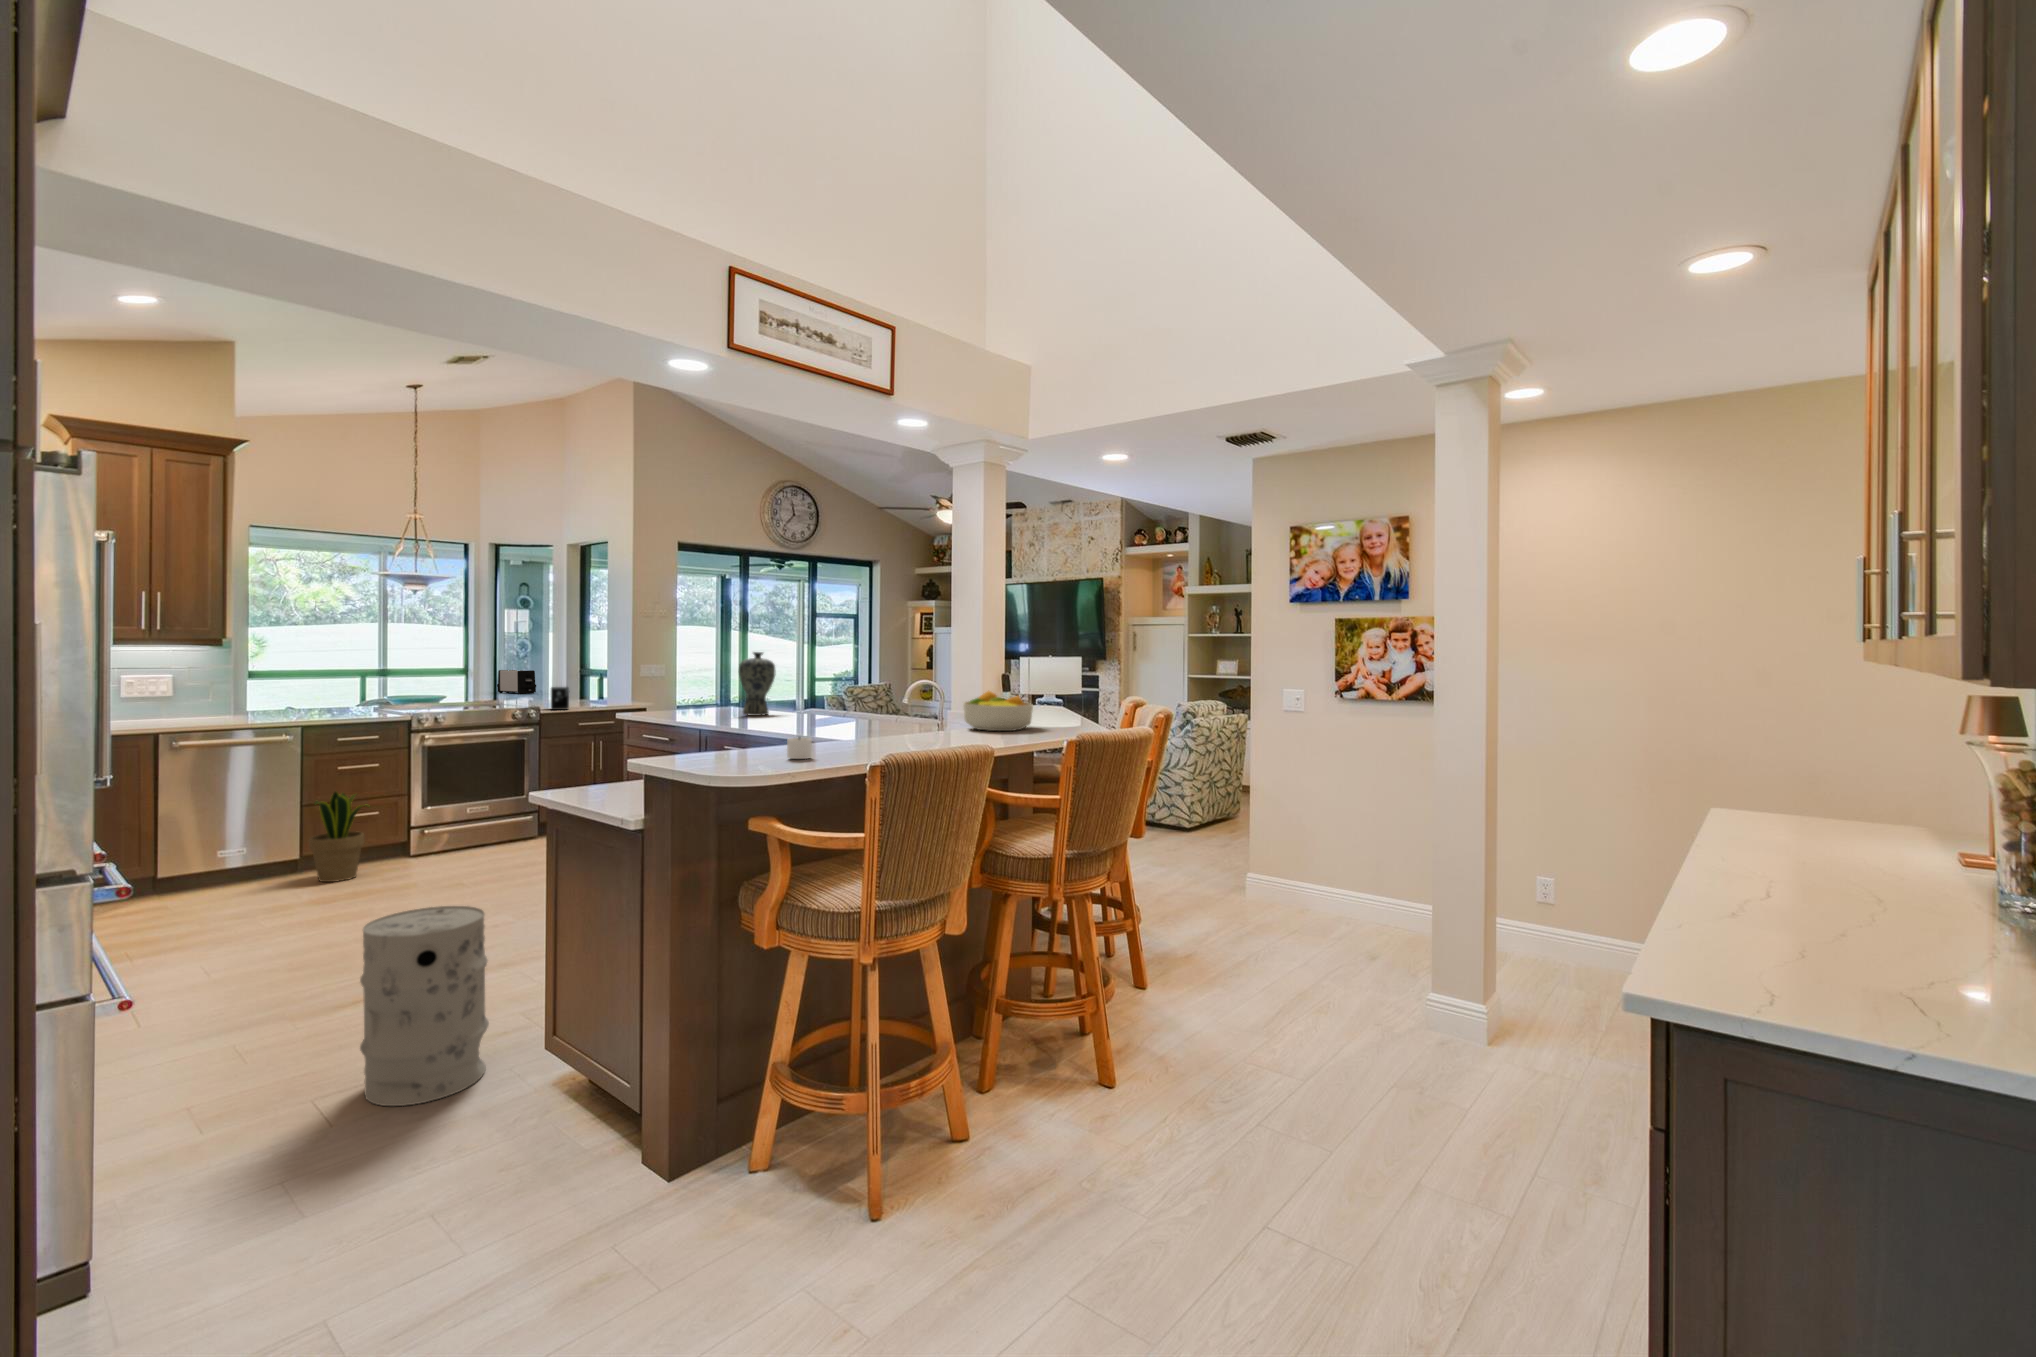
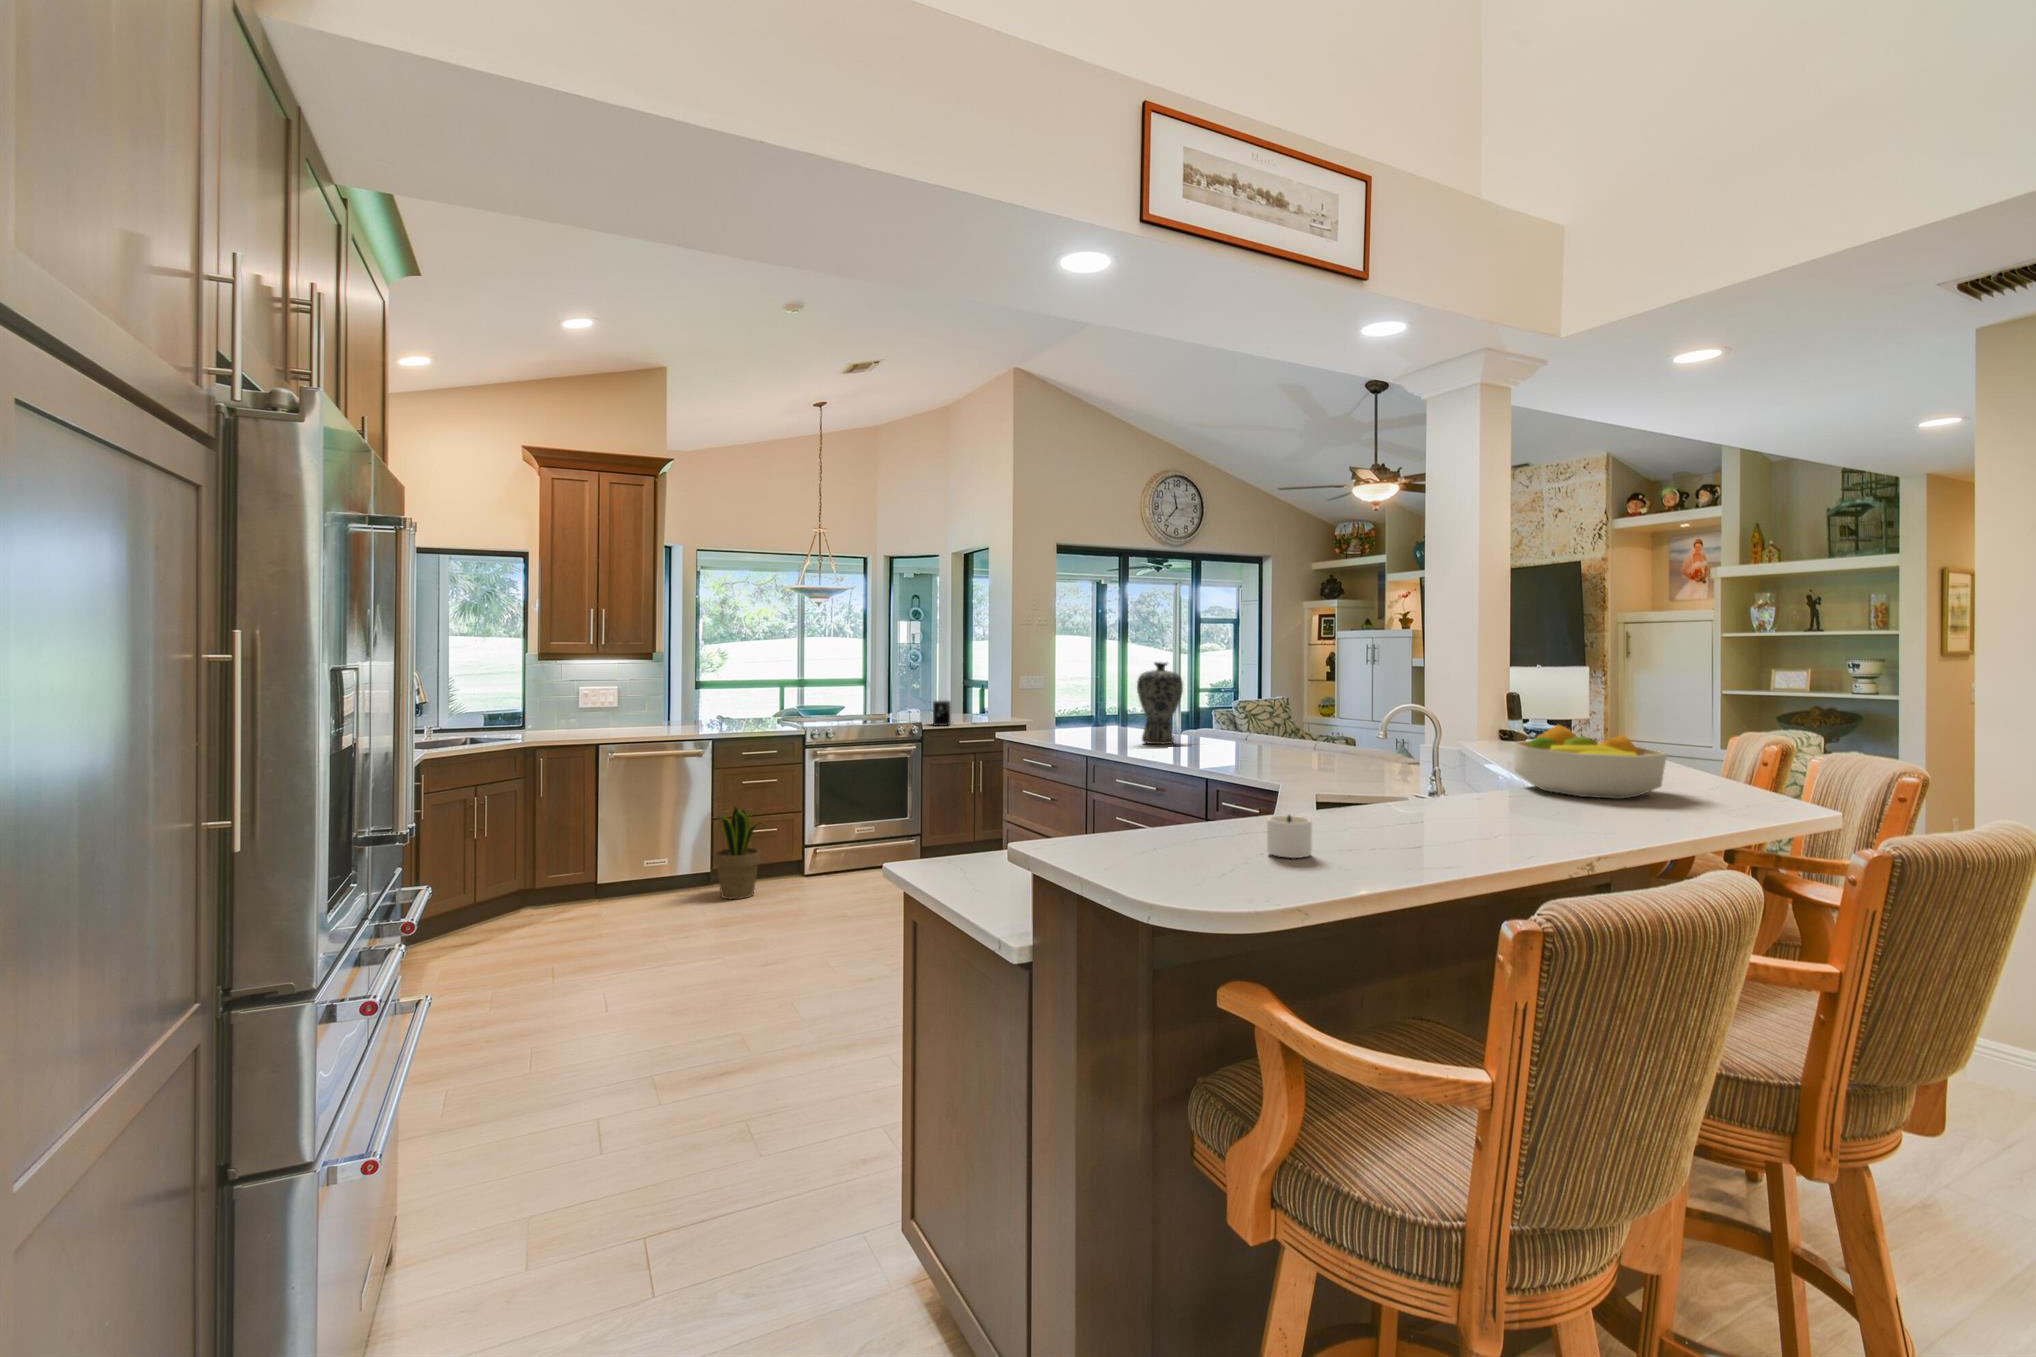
toaster: present [497,670,536,694] -> none [889,682,923,706]
trash can: present [360,906,489,1106] -> none [687,997,833,1282]

